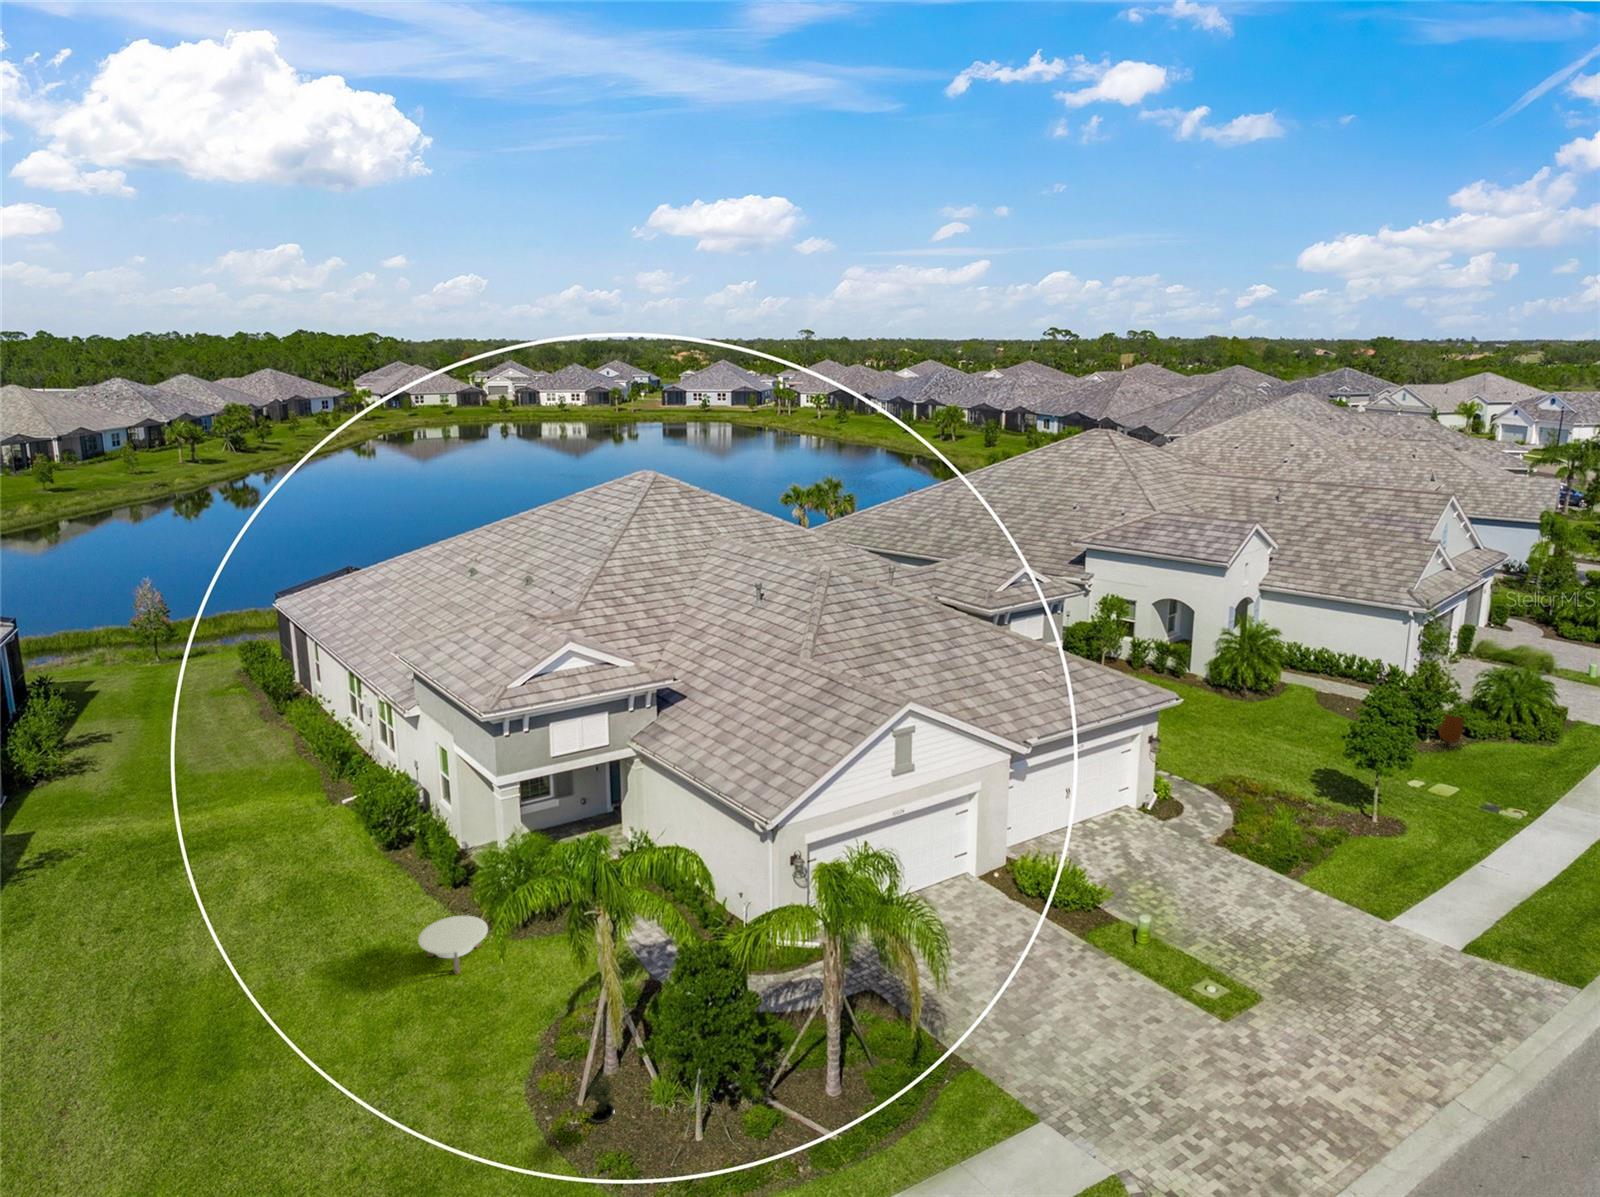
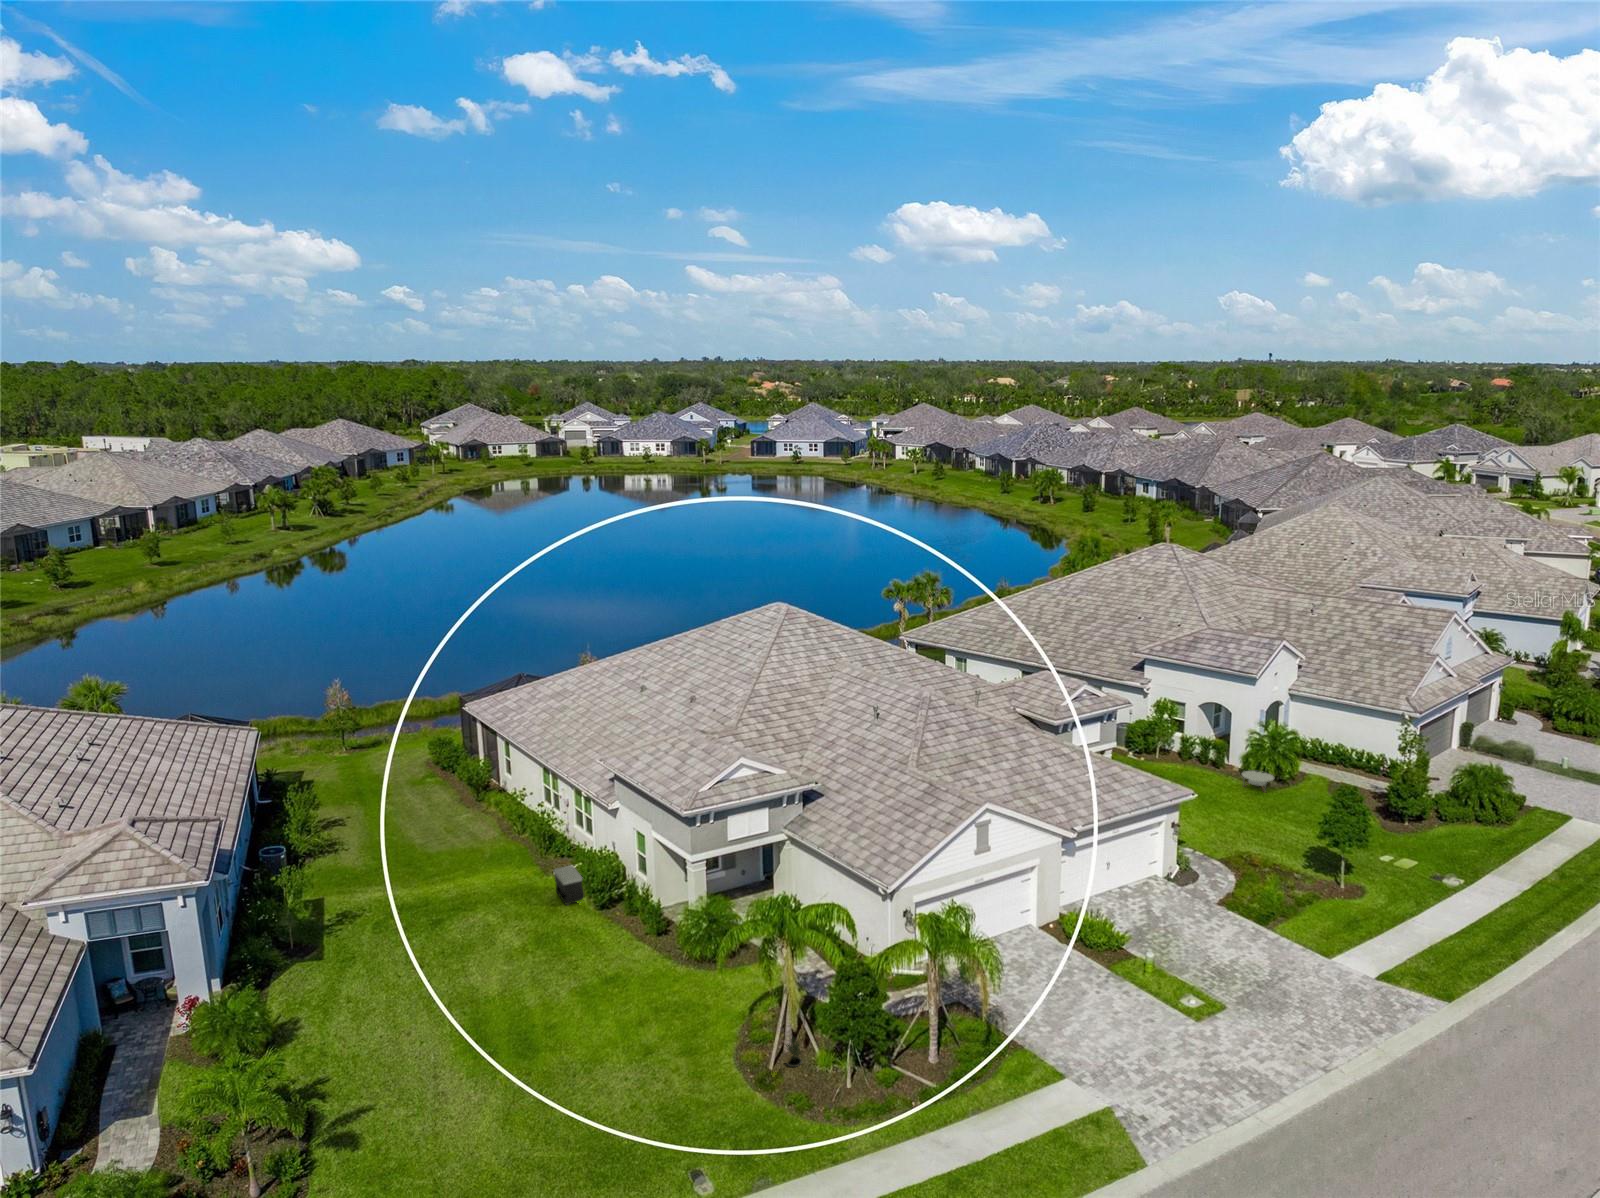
lounge chair: present [1438,714,1464,748] -> none [1418,806,1441,836]
storage bench: none [305,799,348,856] -> present [553,865,584,905]
round table: present [418,916,488,974] -> present [1242,771,1274,792]

